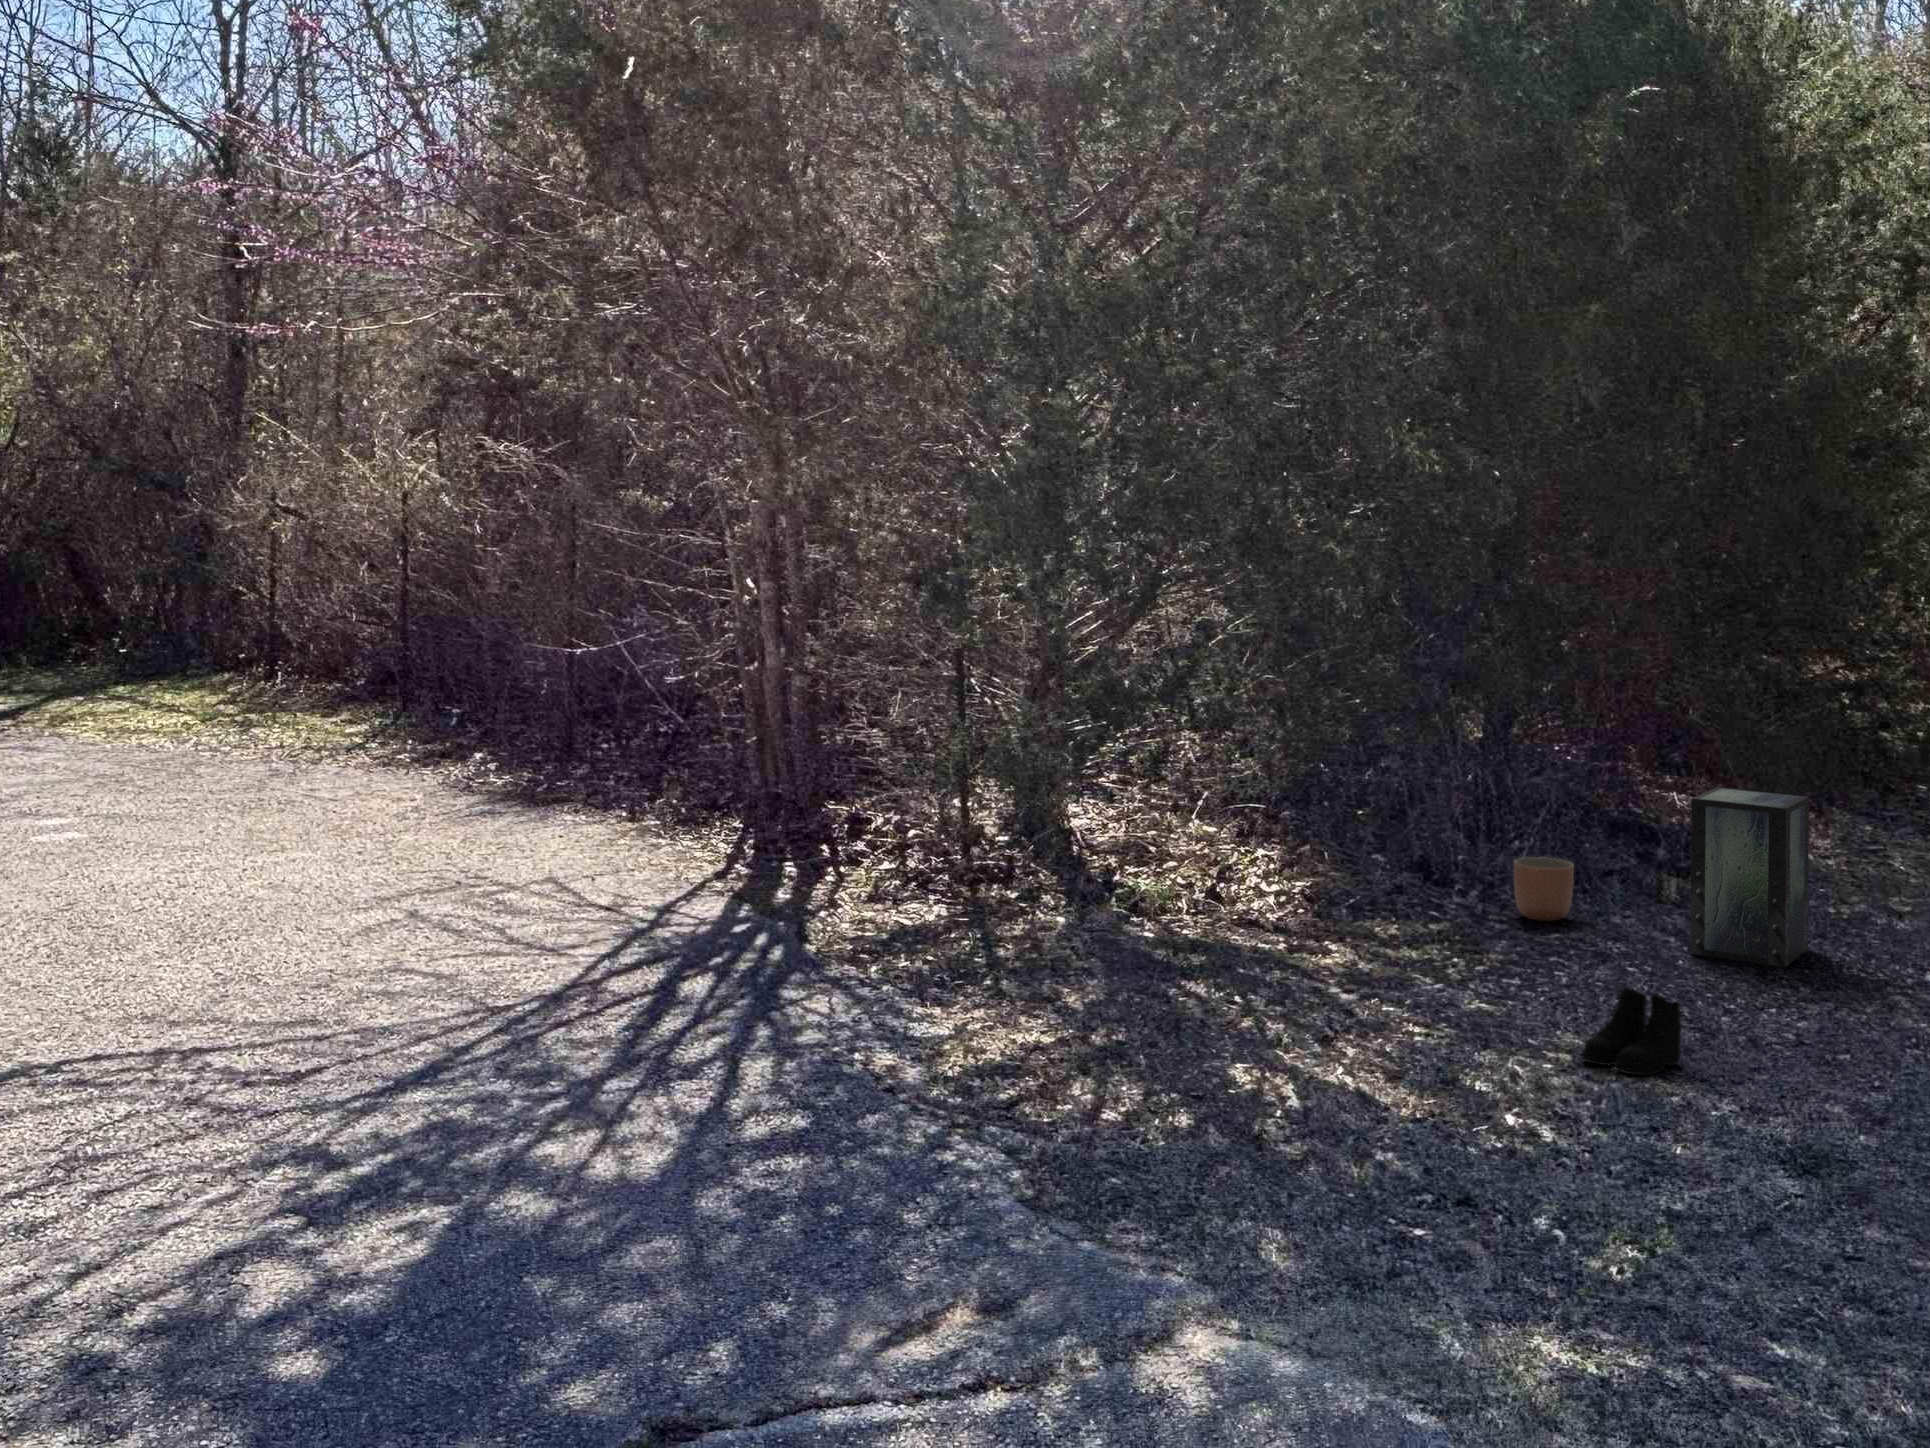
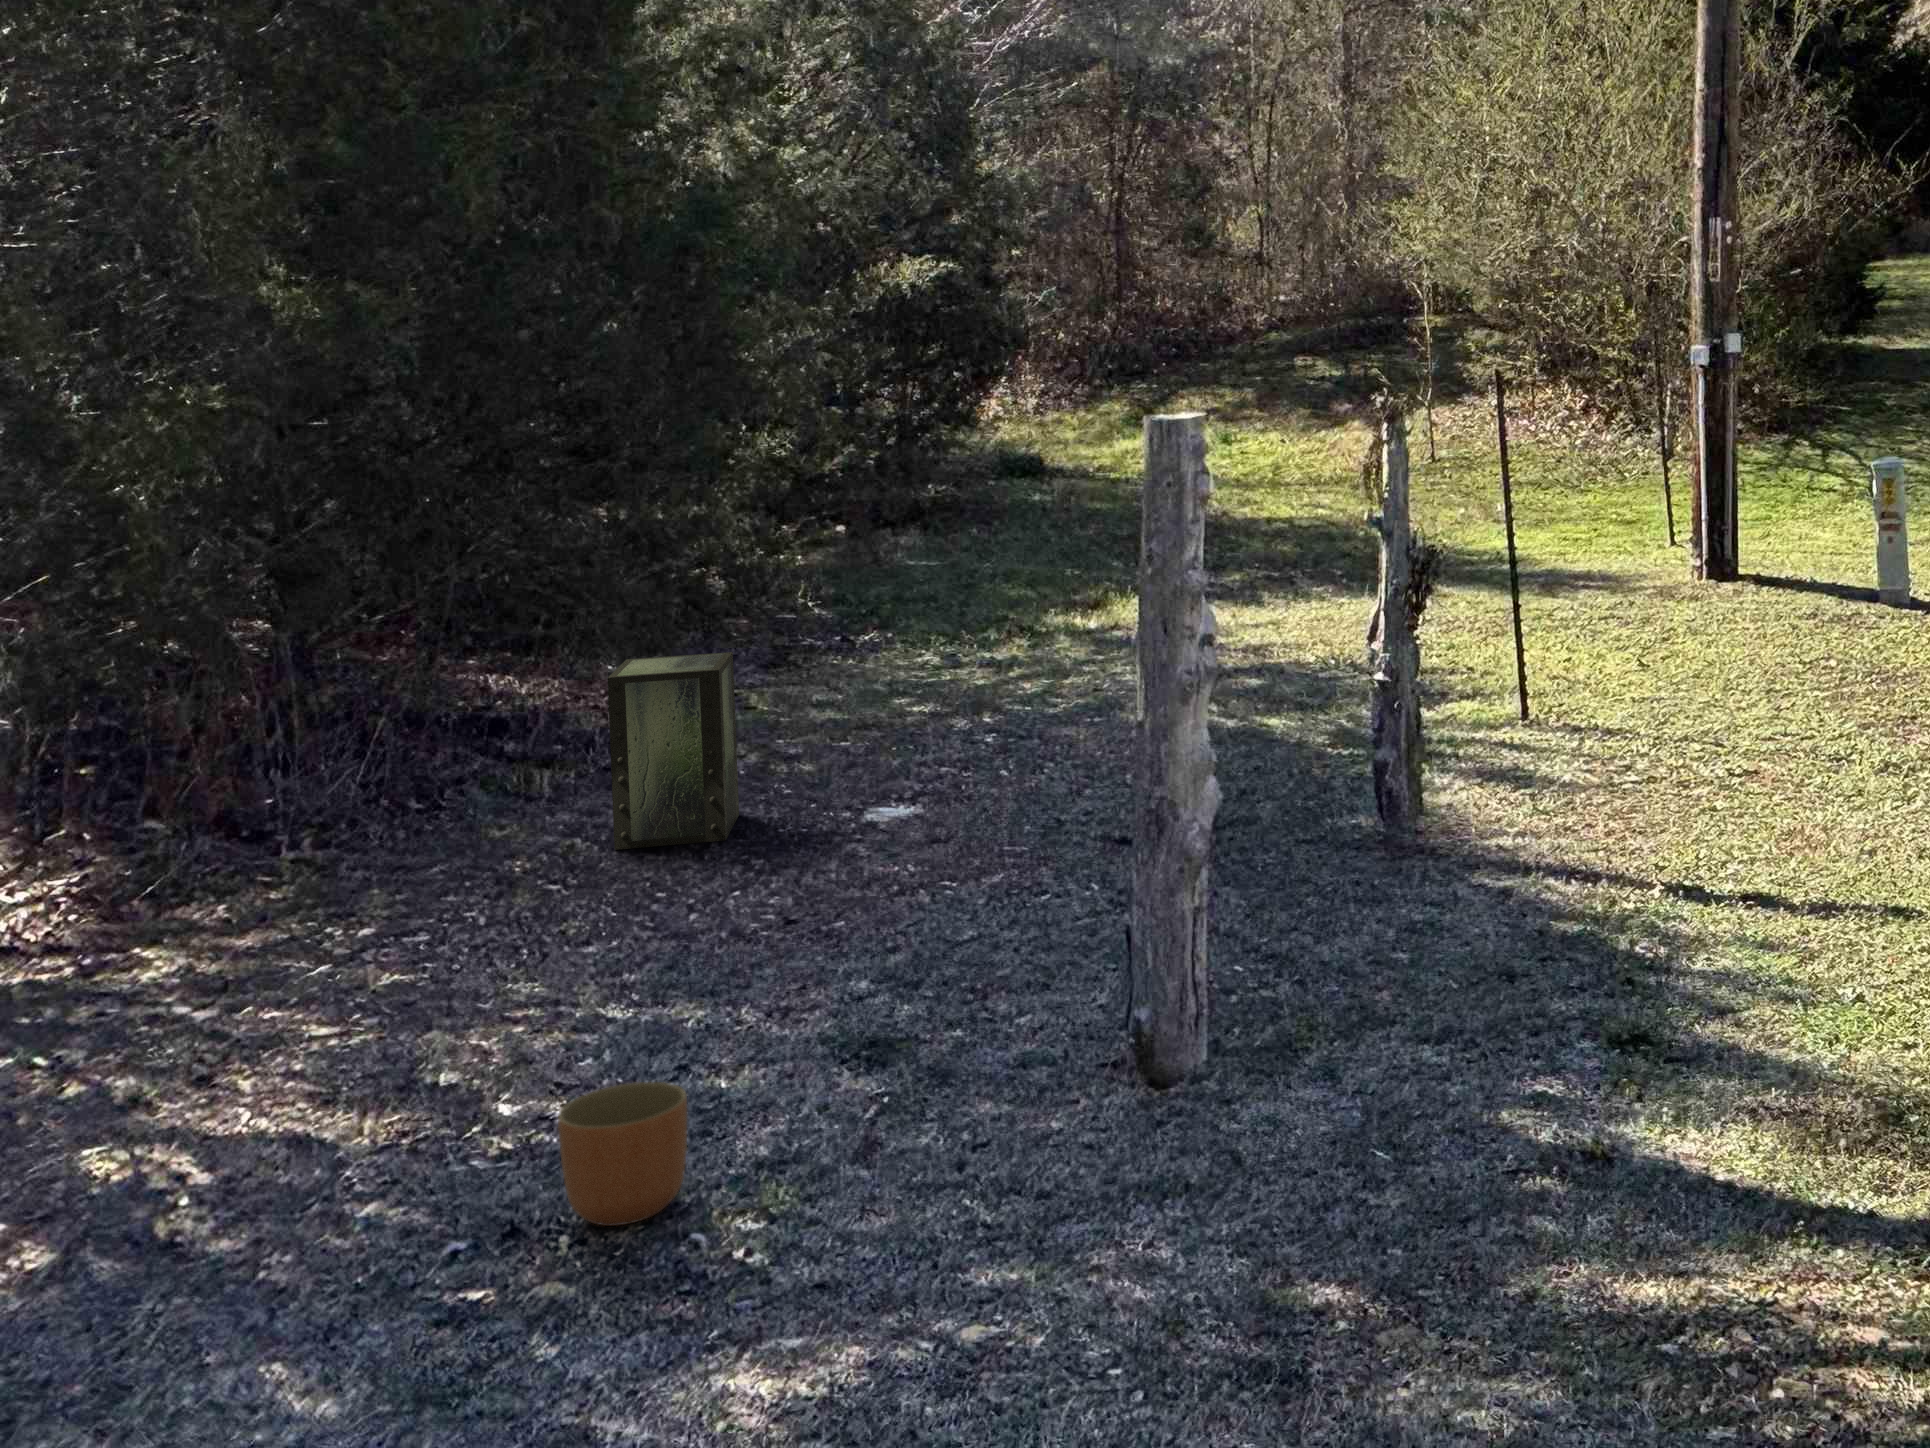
planter: present [1514,857,1574,921] -> present [558,1082,687,1226]
boots: present [1582,986,1682,1076] -> none [557,911,673,1011]

